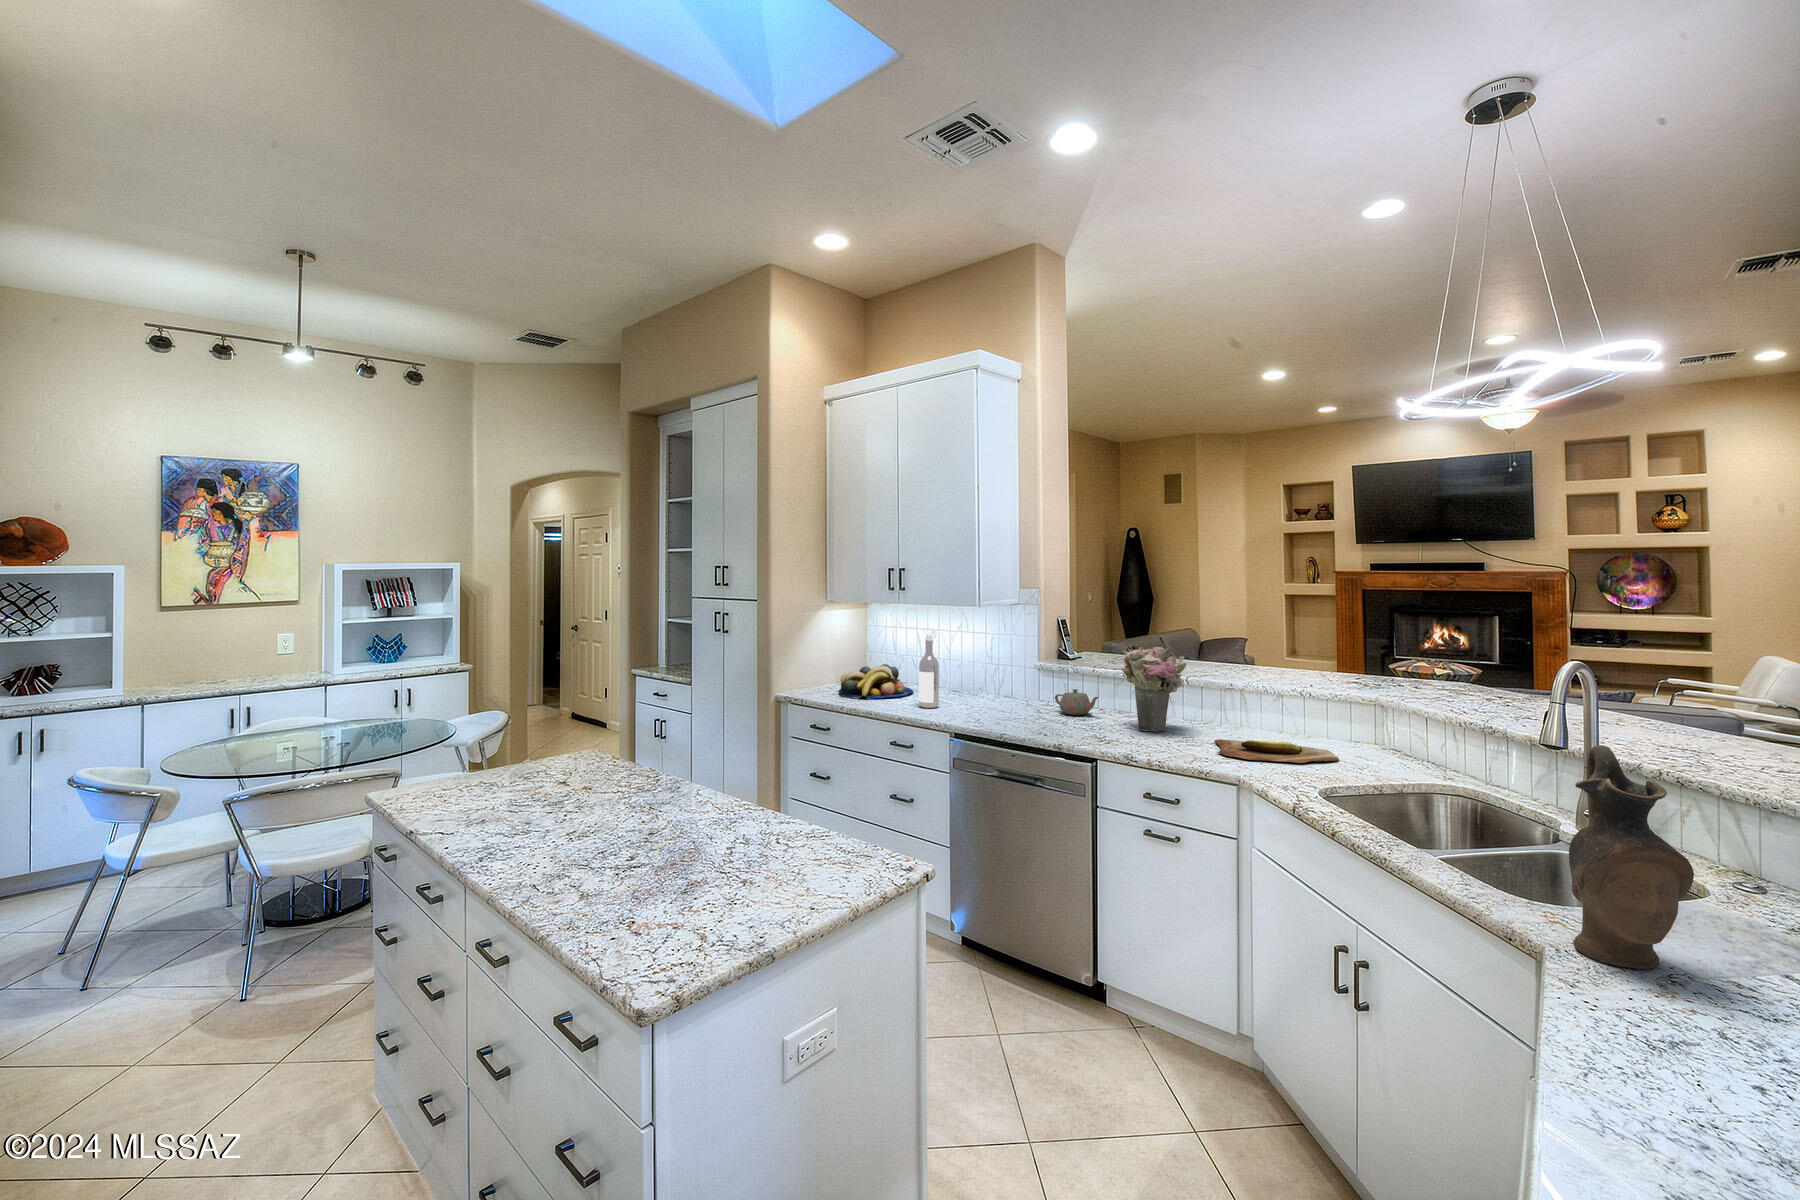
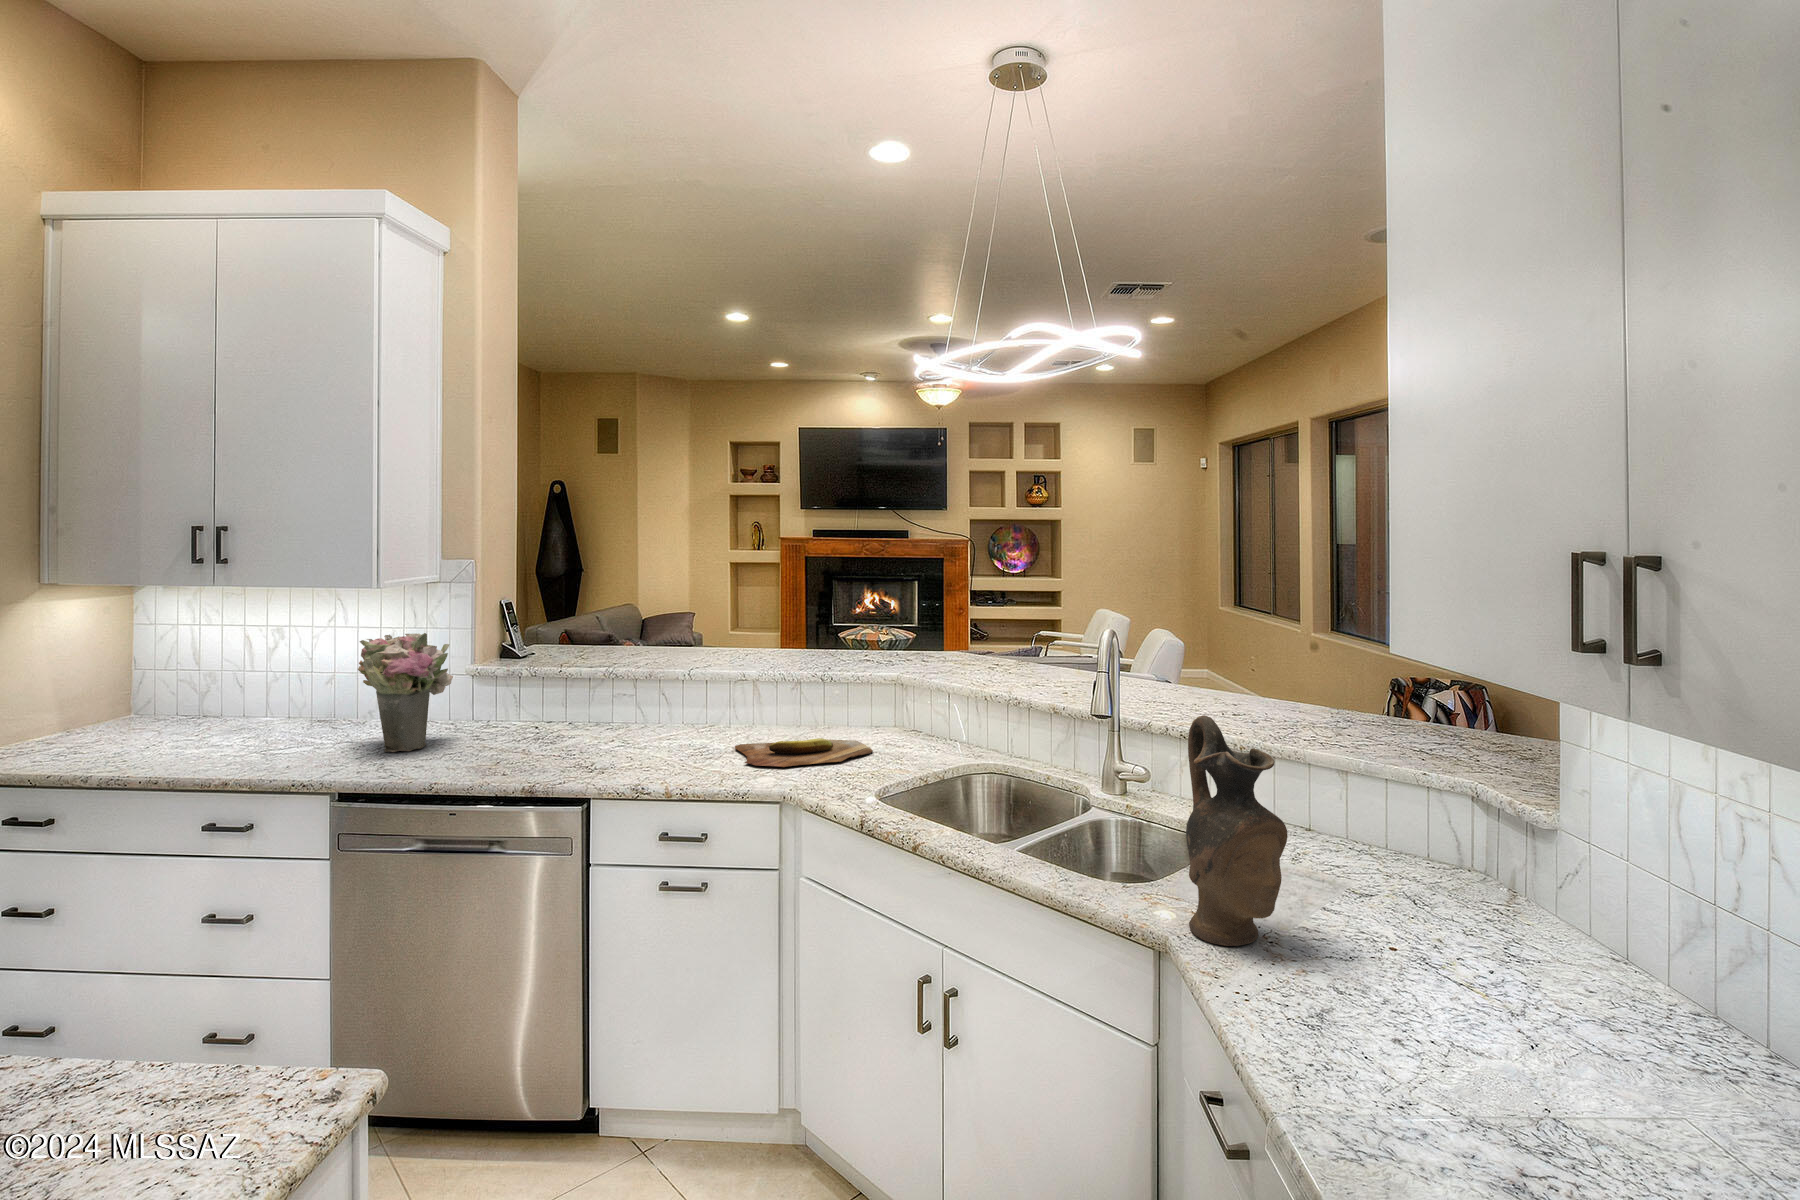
wine bottle: present [919,635,939,708] -> none [259,633,300,755]
flower bouquet: present [1122,647,1186,732] -> present [358,633,453,752]
fruit bowl: present [839,664,913,699] -> none [72,687,243,755]
teapot: present [1055,689,1099,715] -> none [504,698,573,735]

